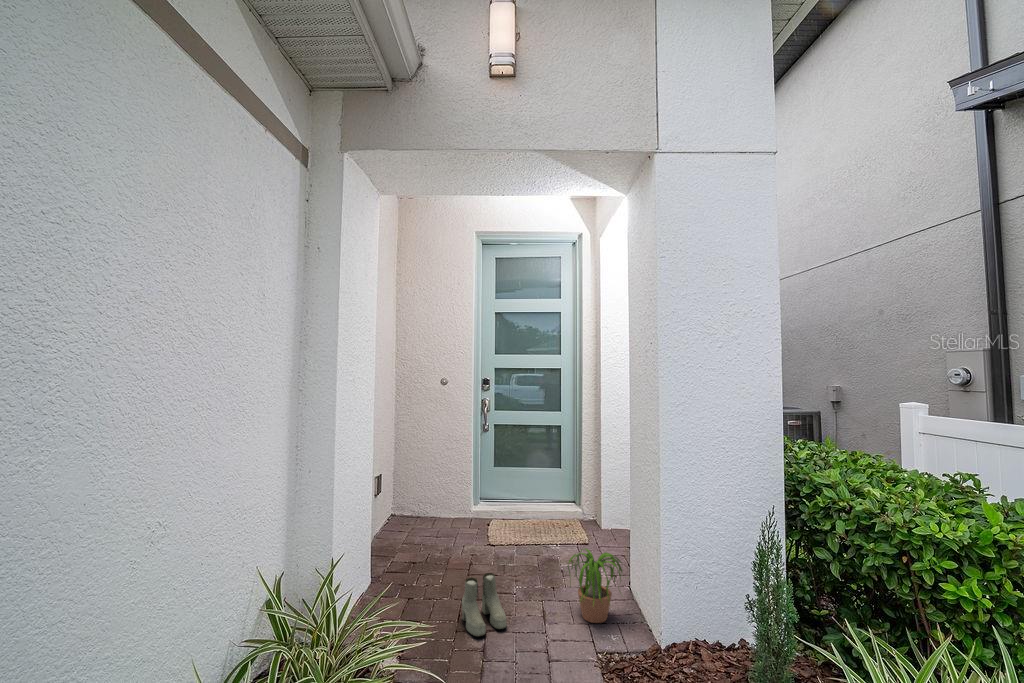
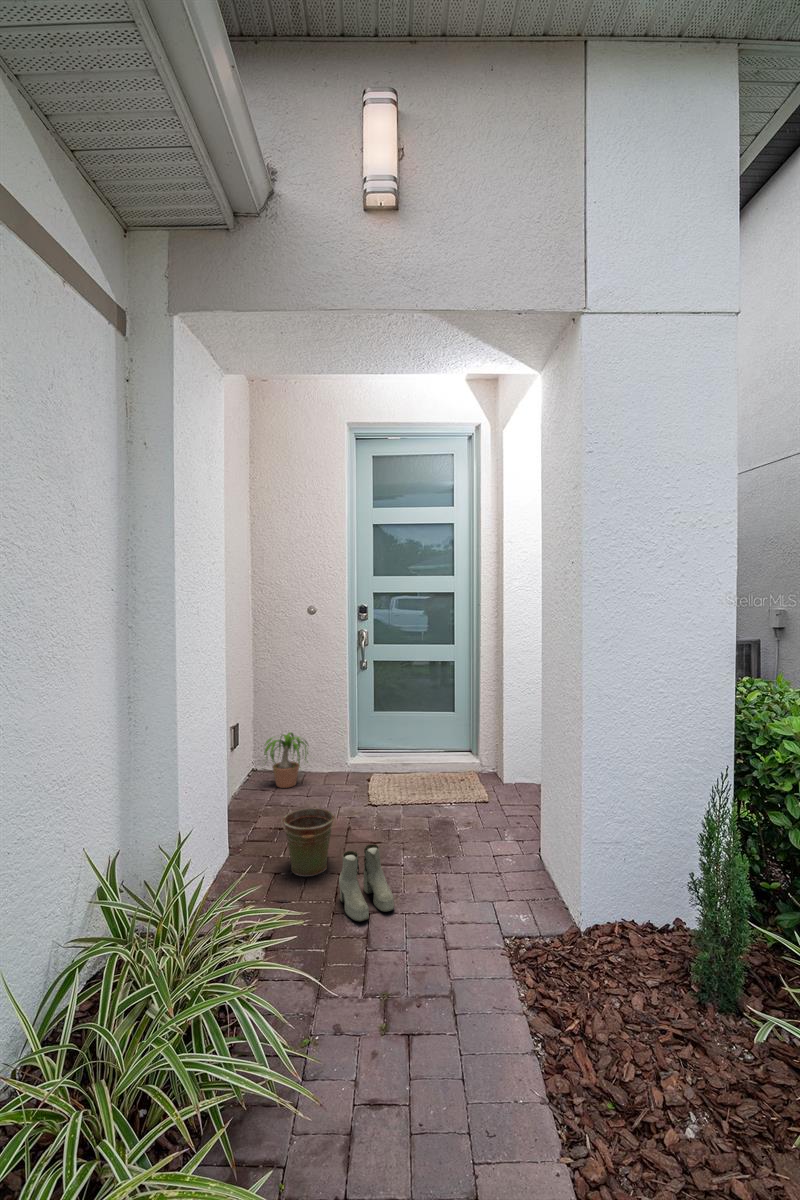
bucket: none [415,543,460,600] -> present [281,808,336,876]
potted plant: present [568,548,622,623] -> present [264,732,308,788]

